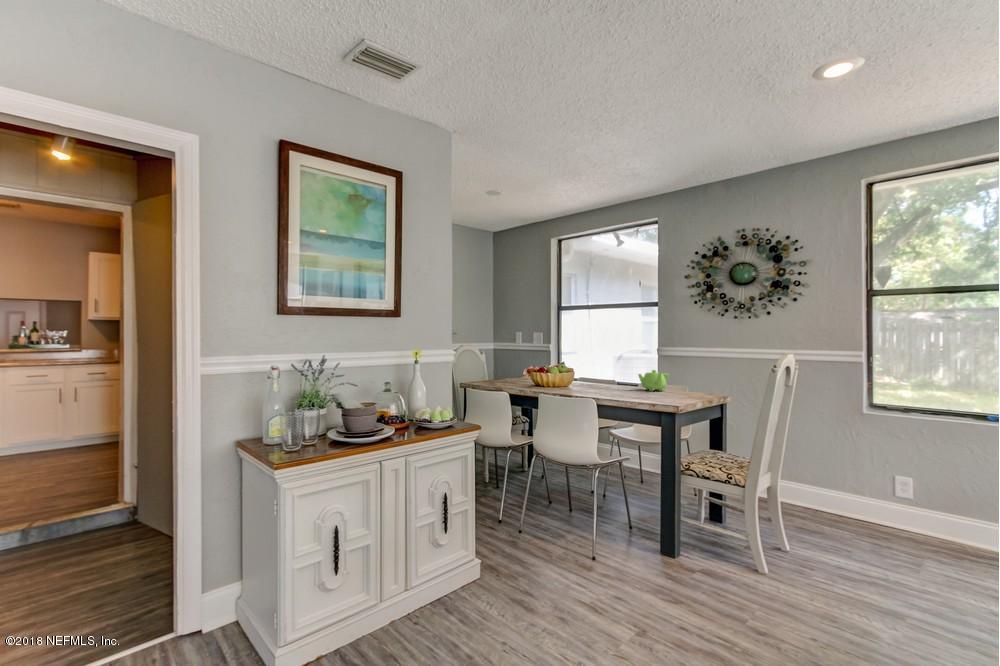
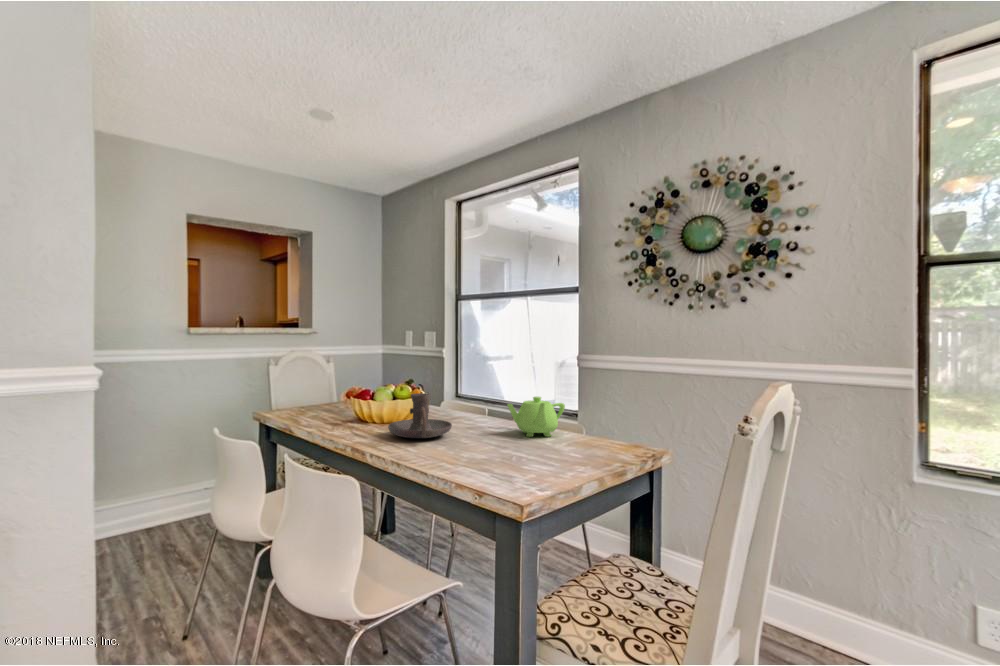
candle holder: none [577,368,611,391] -> present [388,393,452,438]

